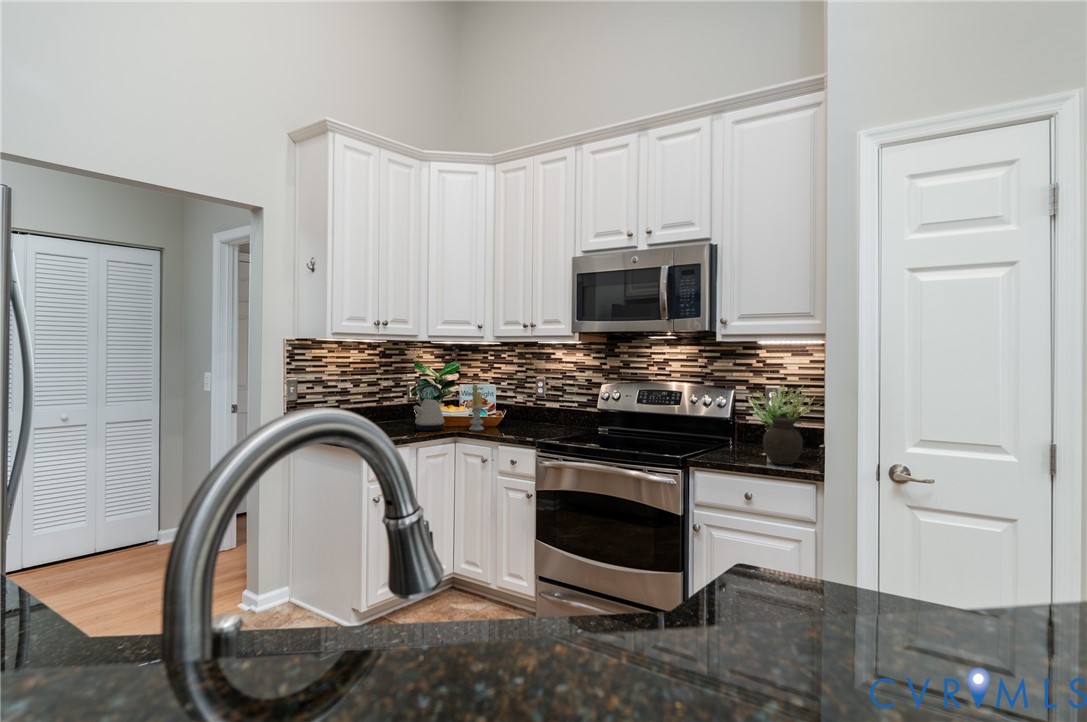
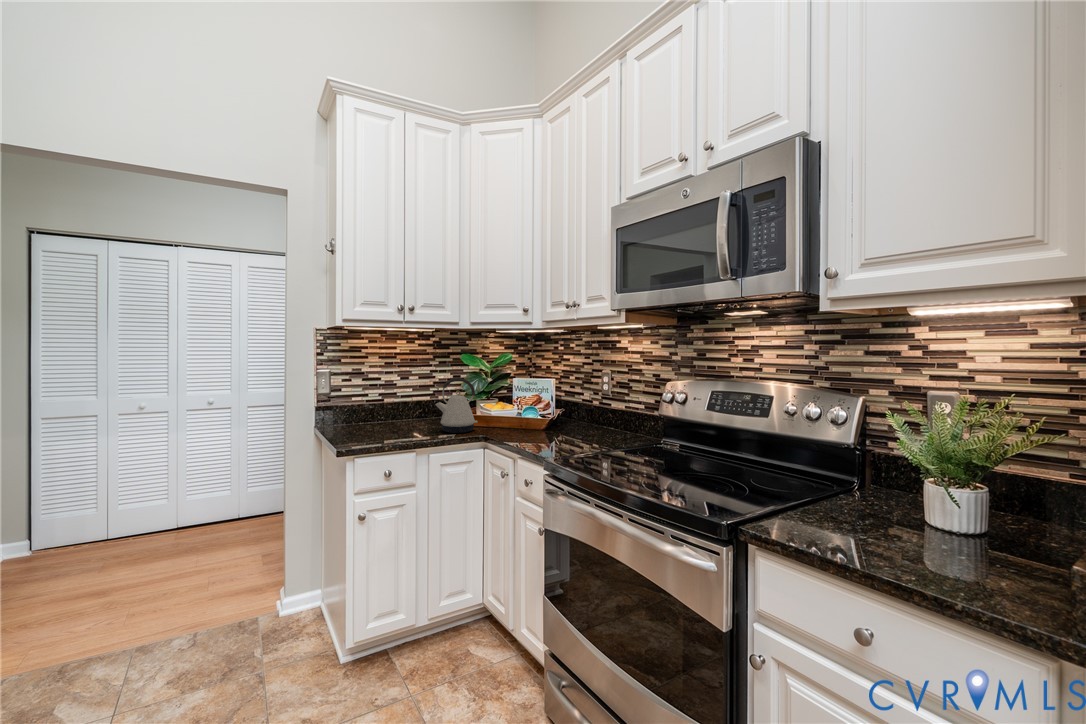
candle: present [465,384,488,430] -> none [496,379,523,435]
jar: present [763,413,803,465] -> none [894,455,997,572]

